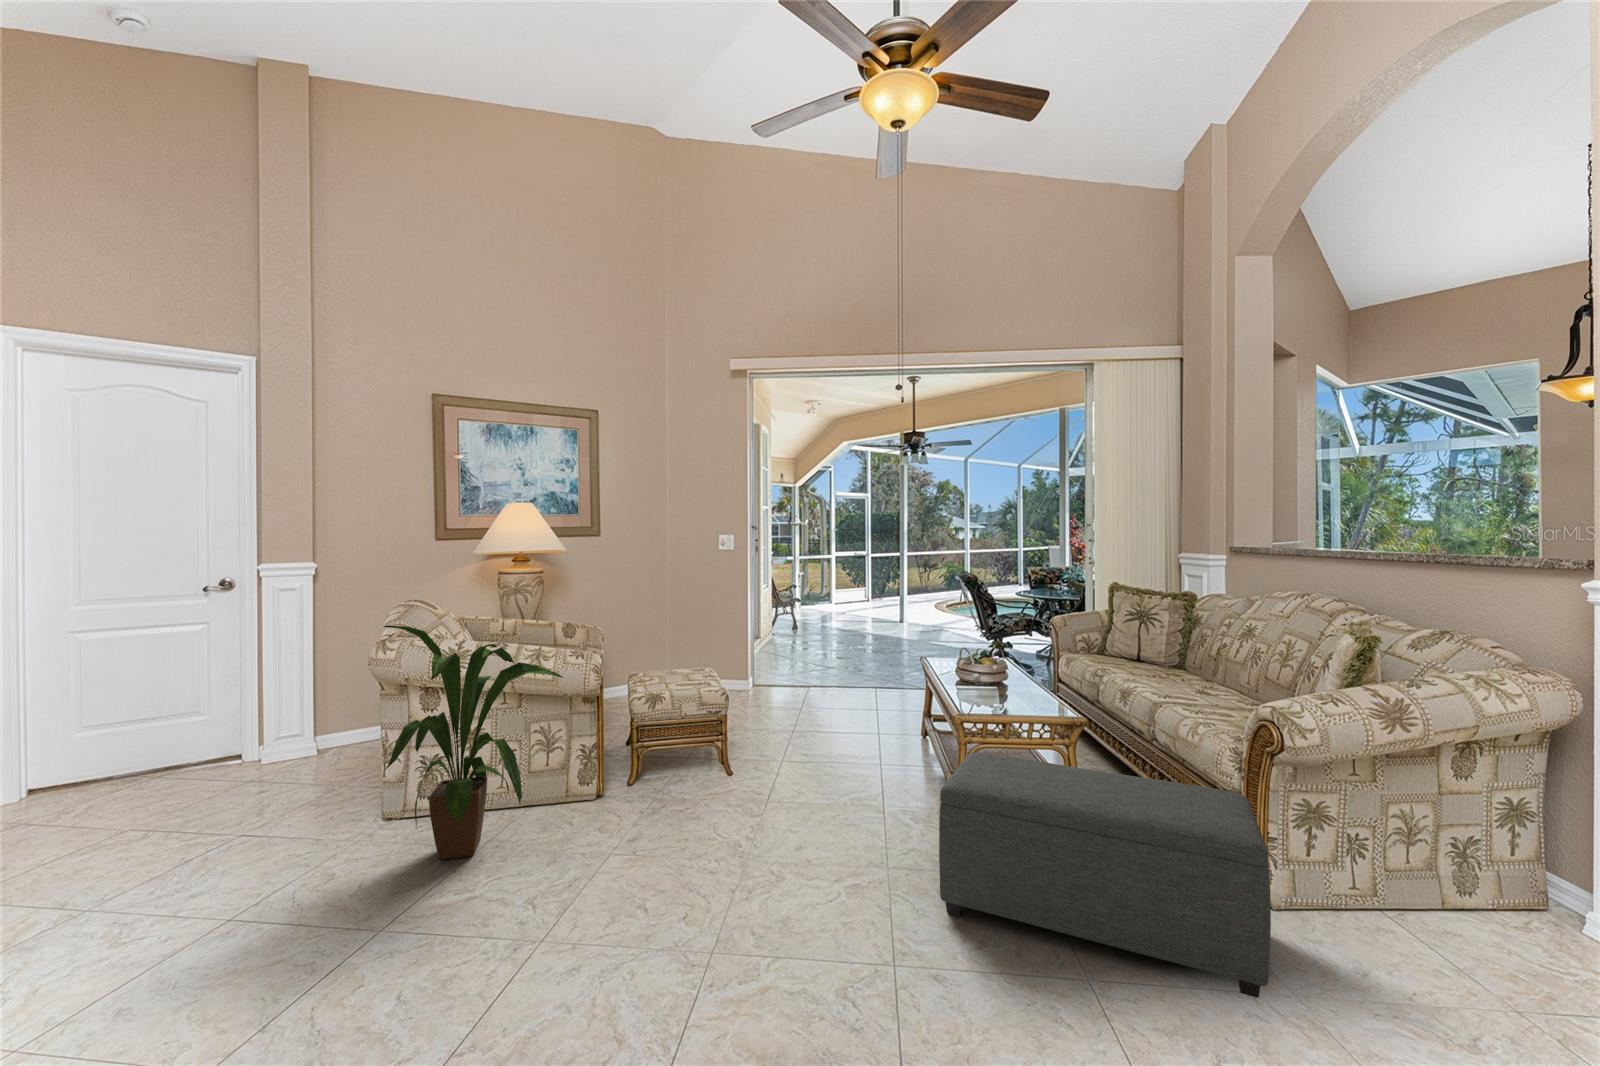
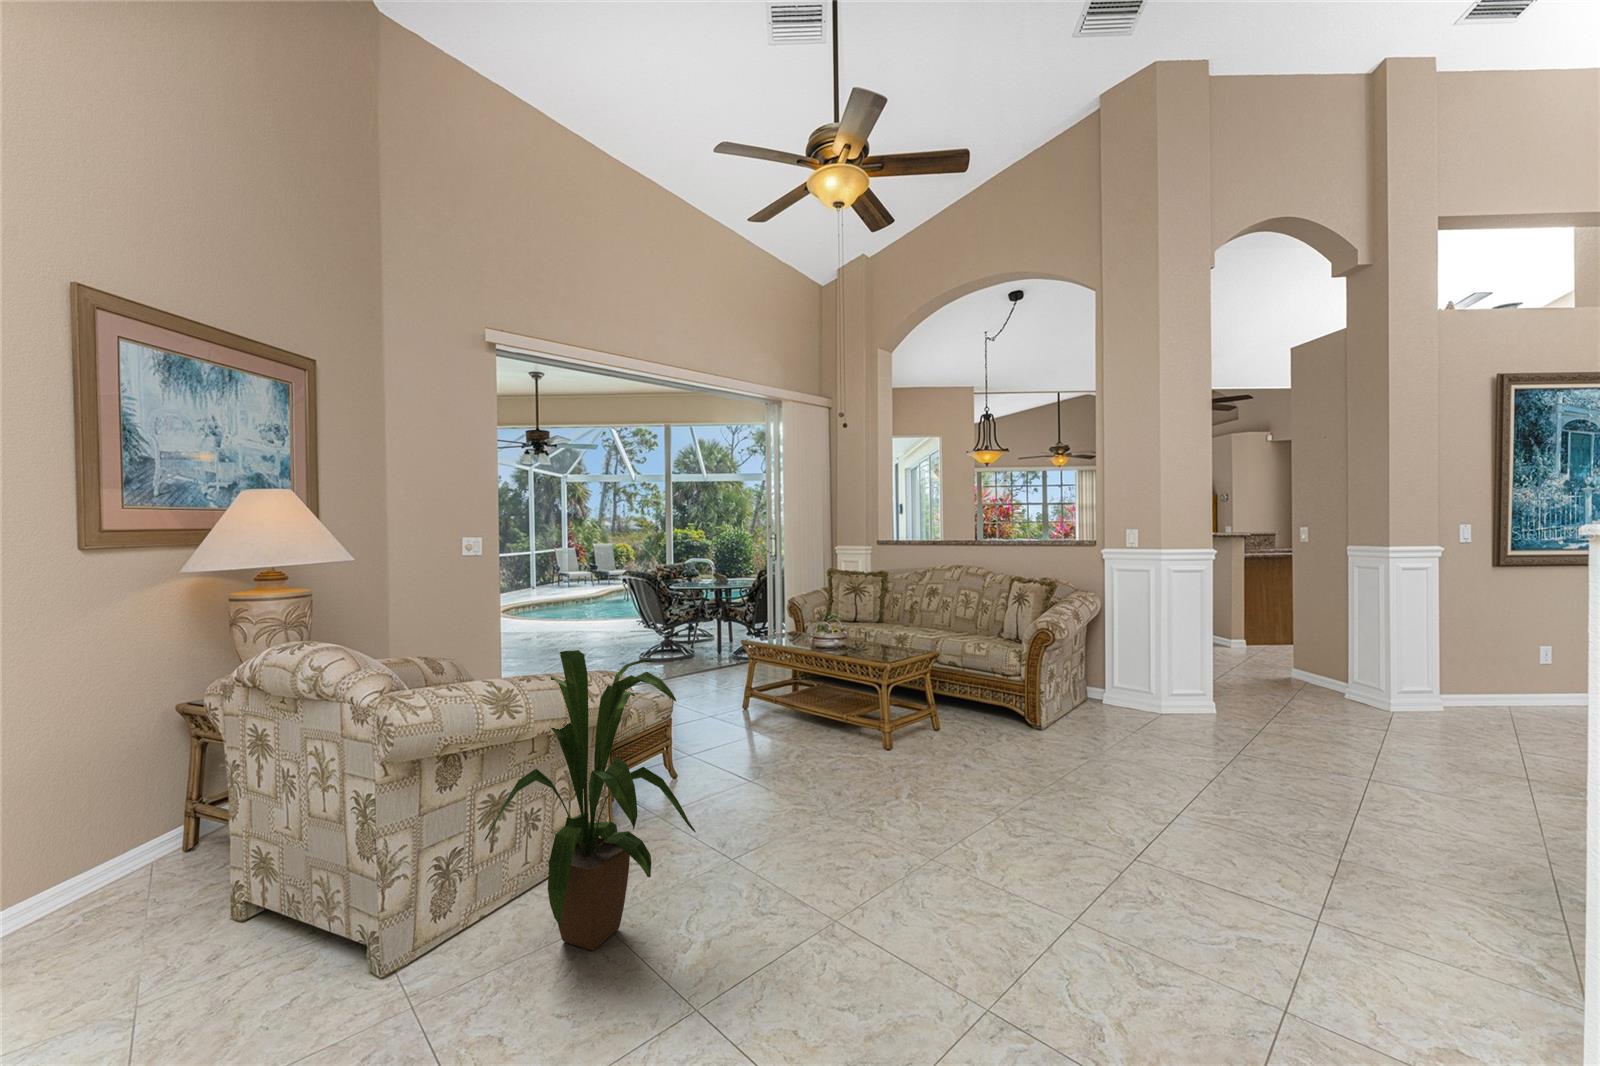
ottoman: present [939,752,1271,998] -> none [929,668,1112,785]

